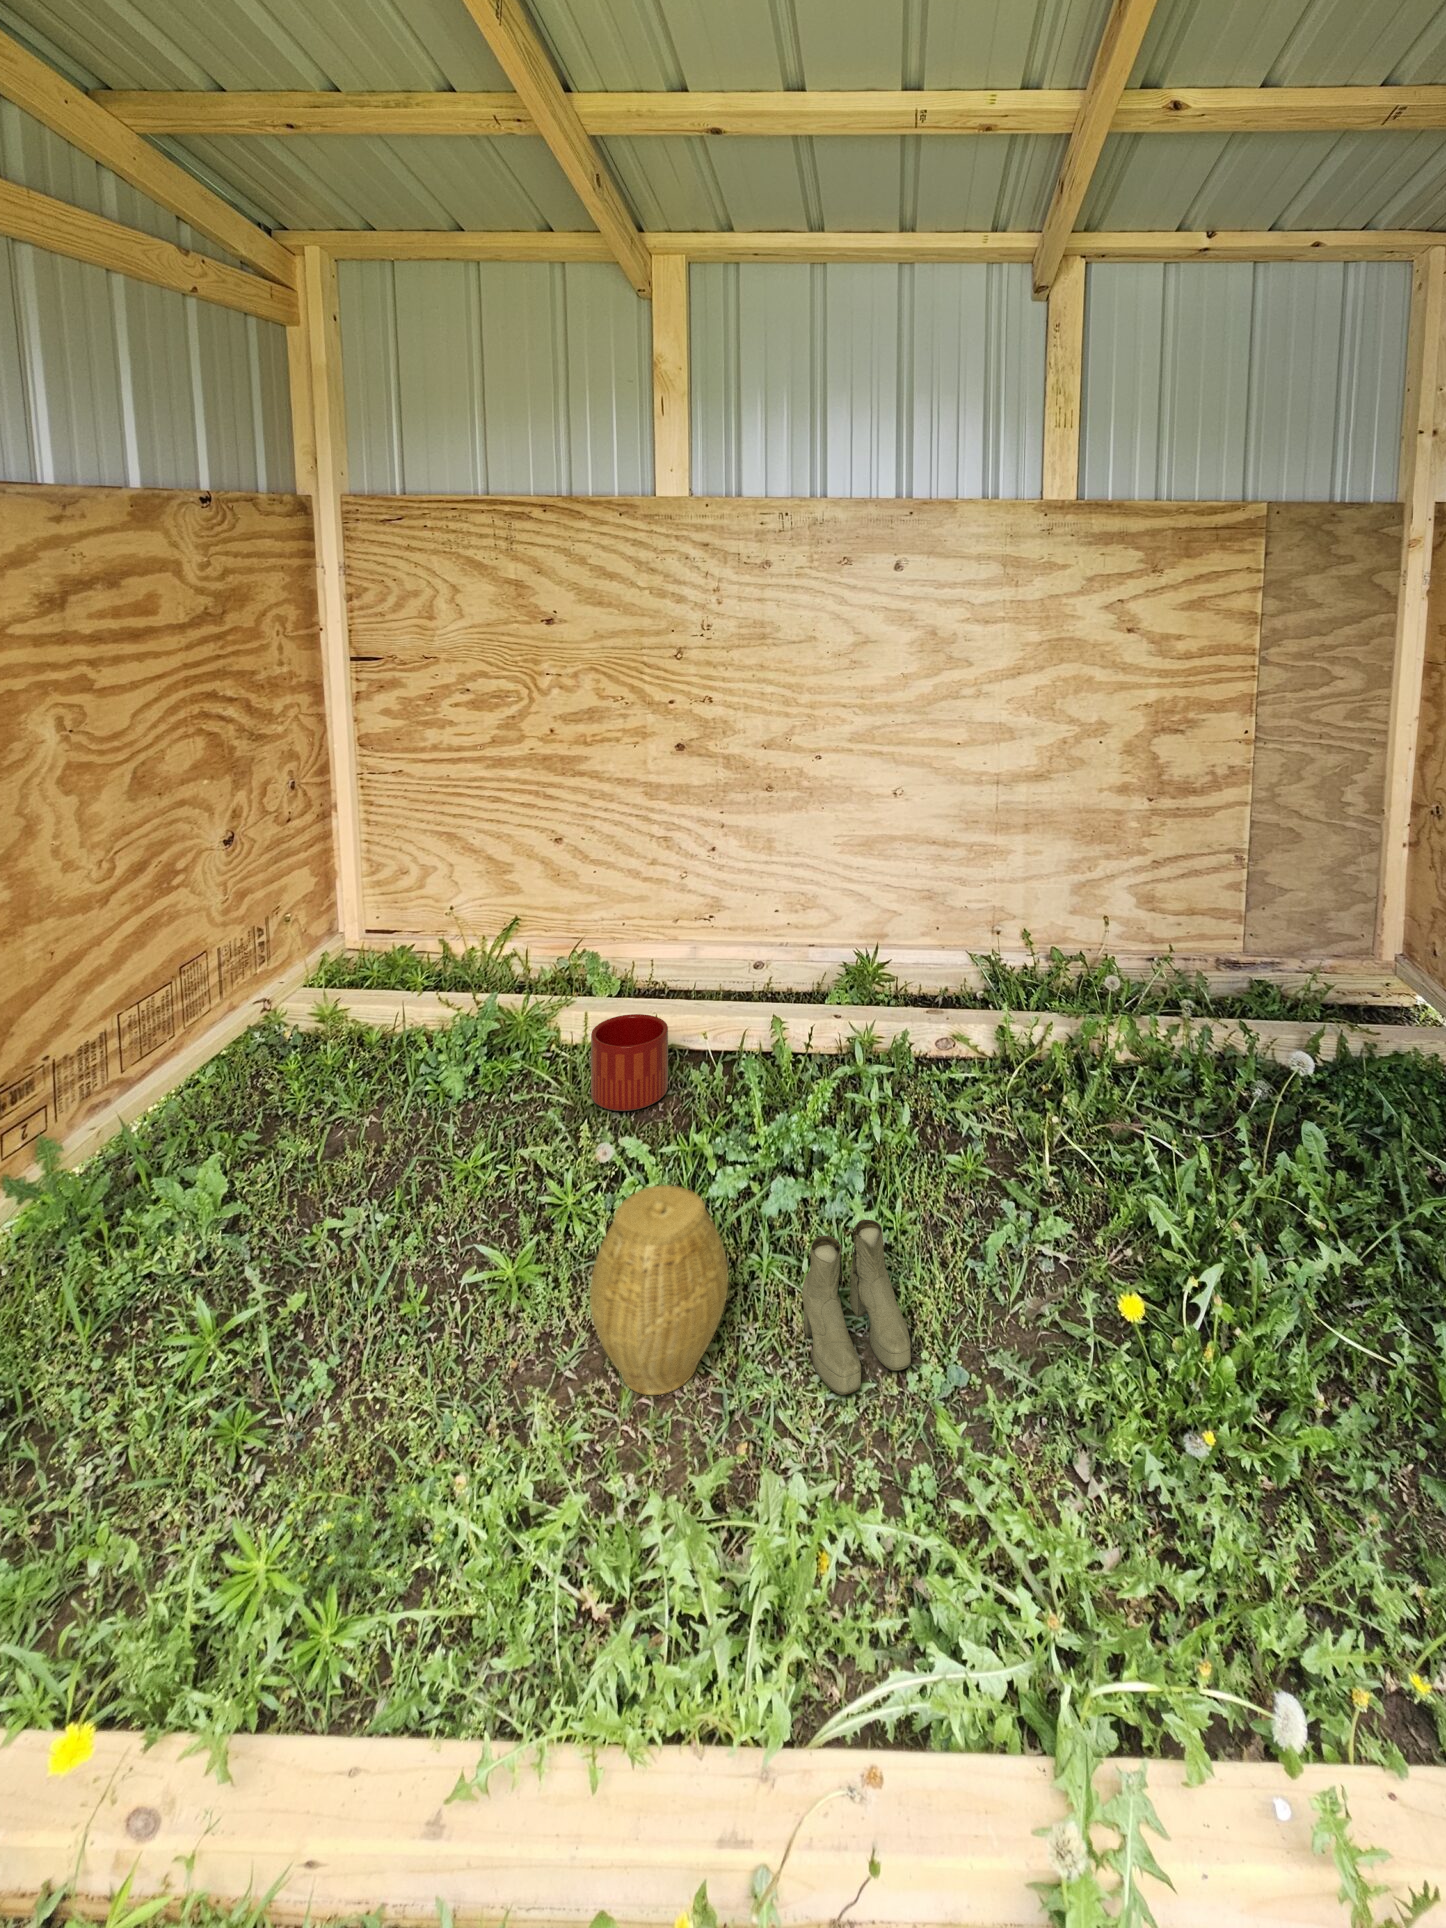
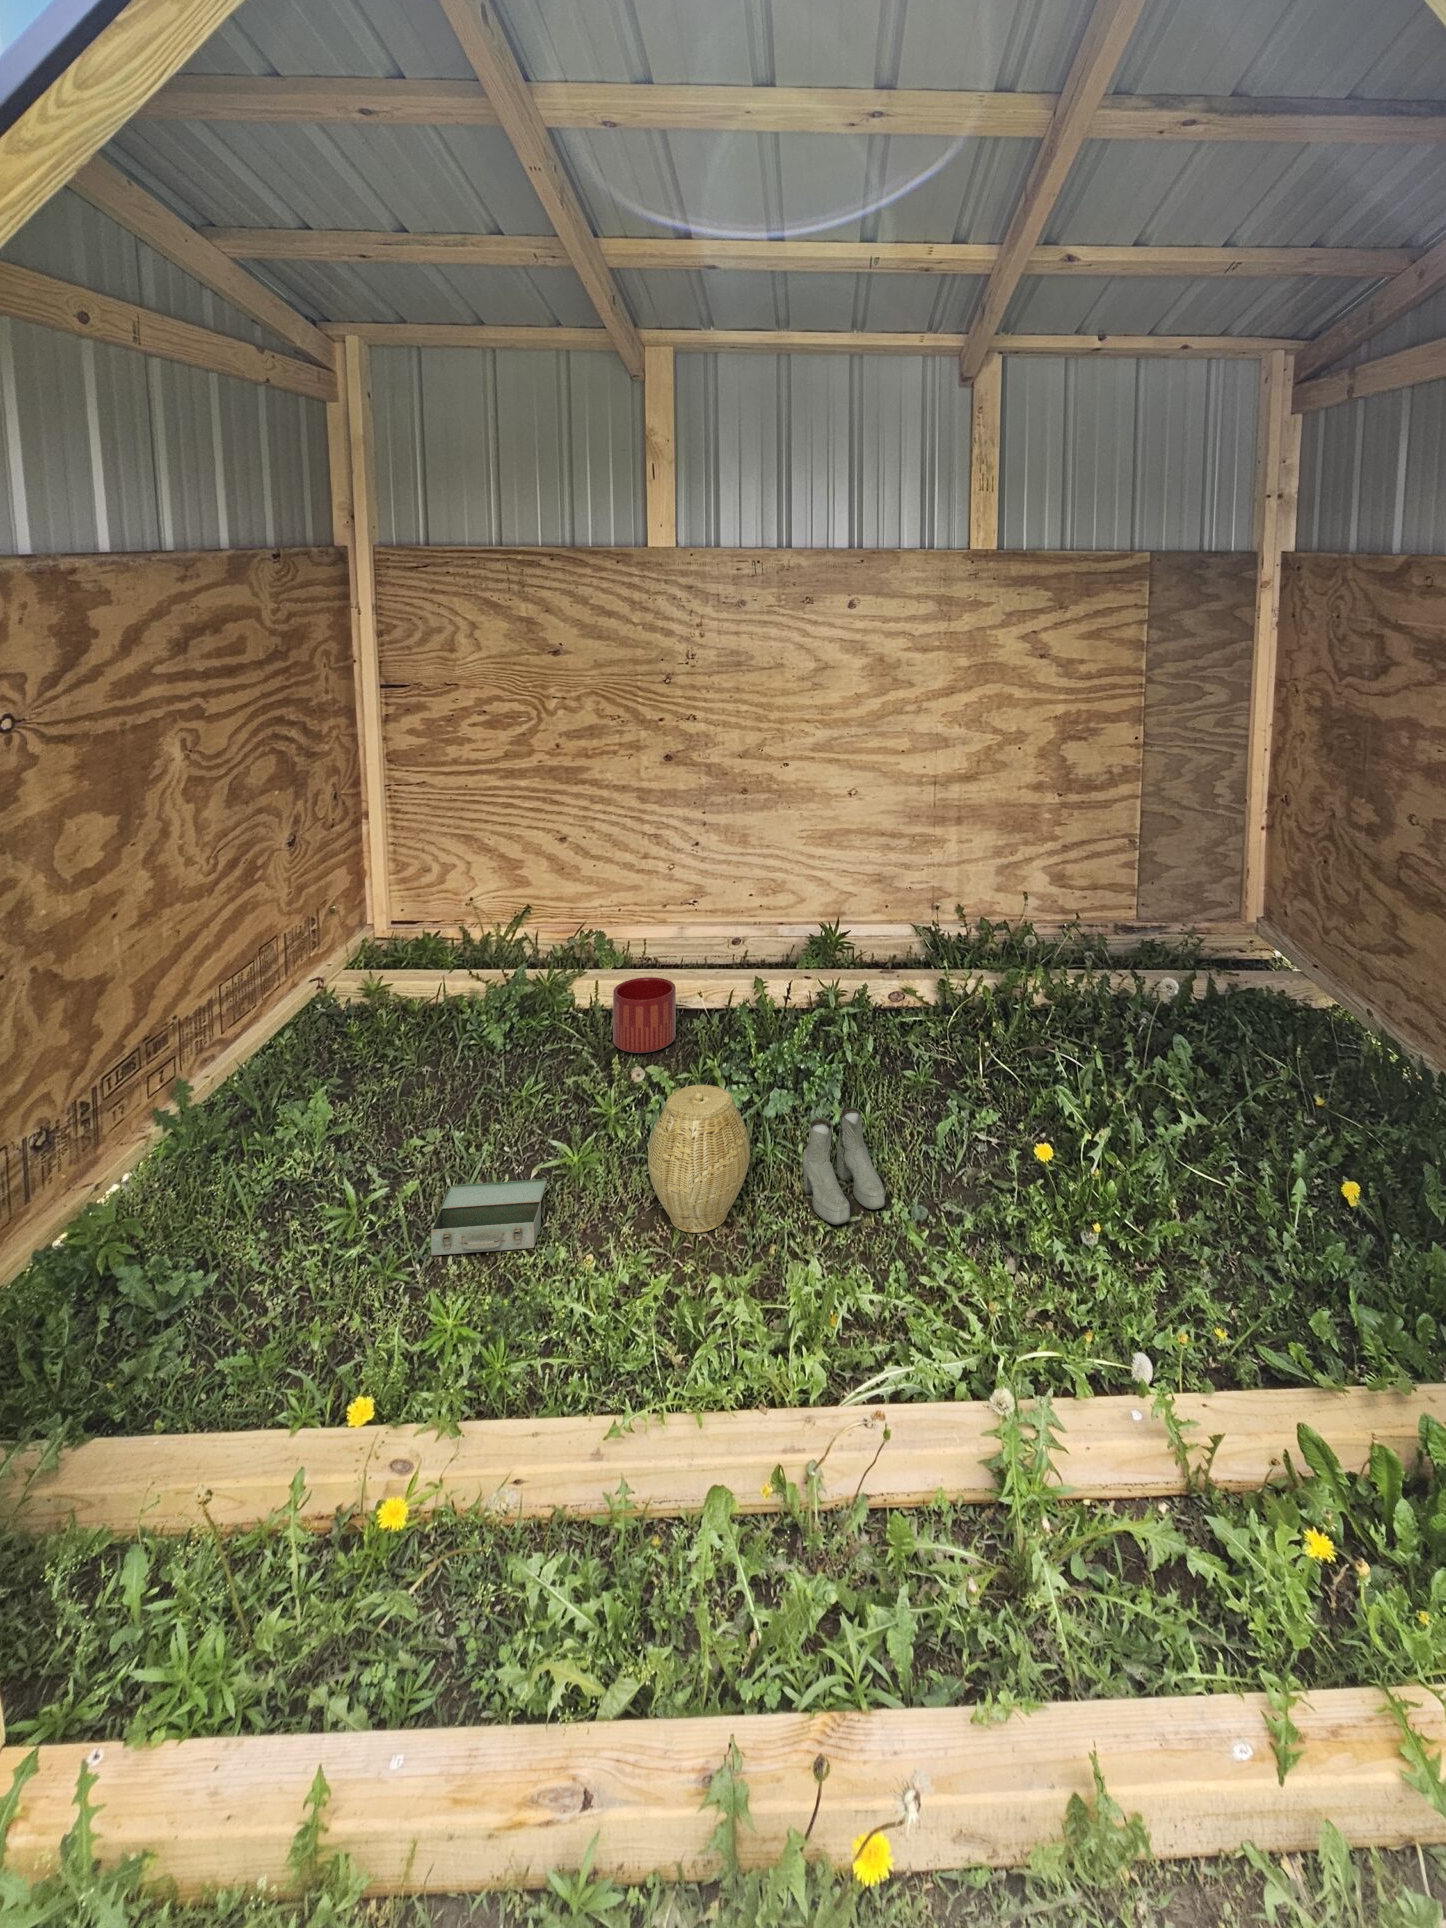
toolbox: none [295,1301,465,1413] -> present [431,1179,547,1255]

